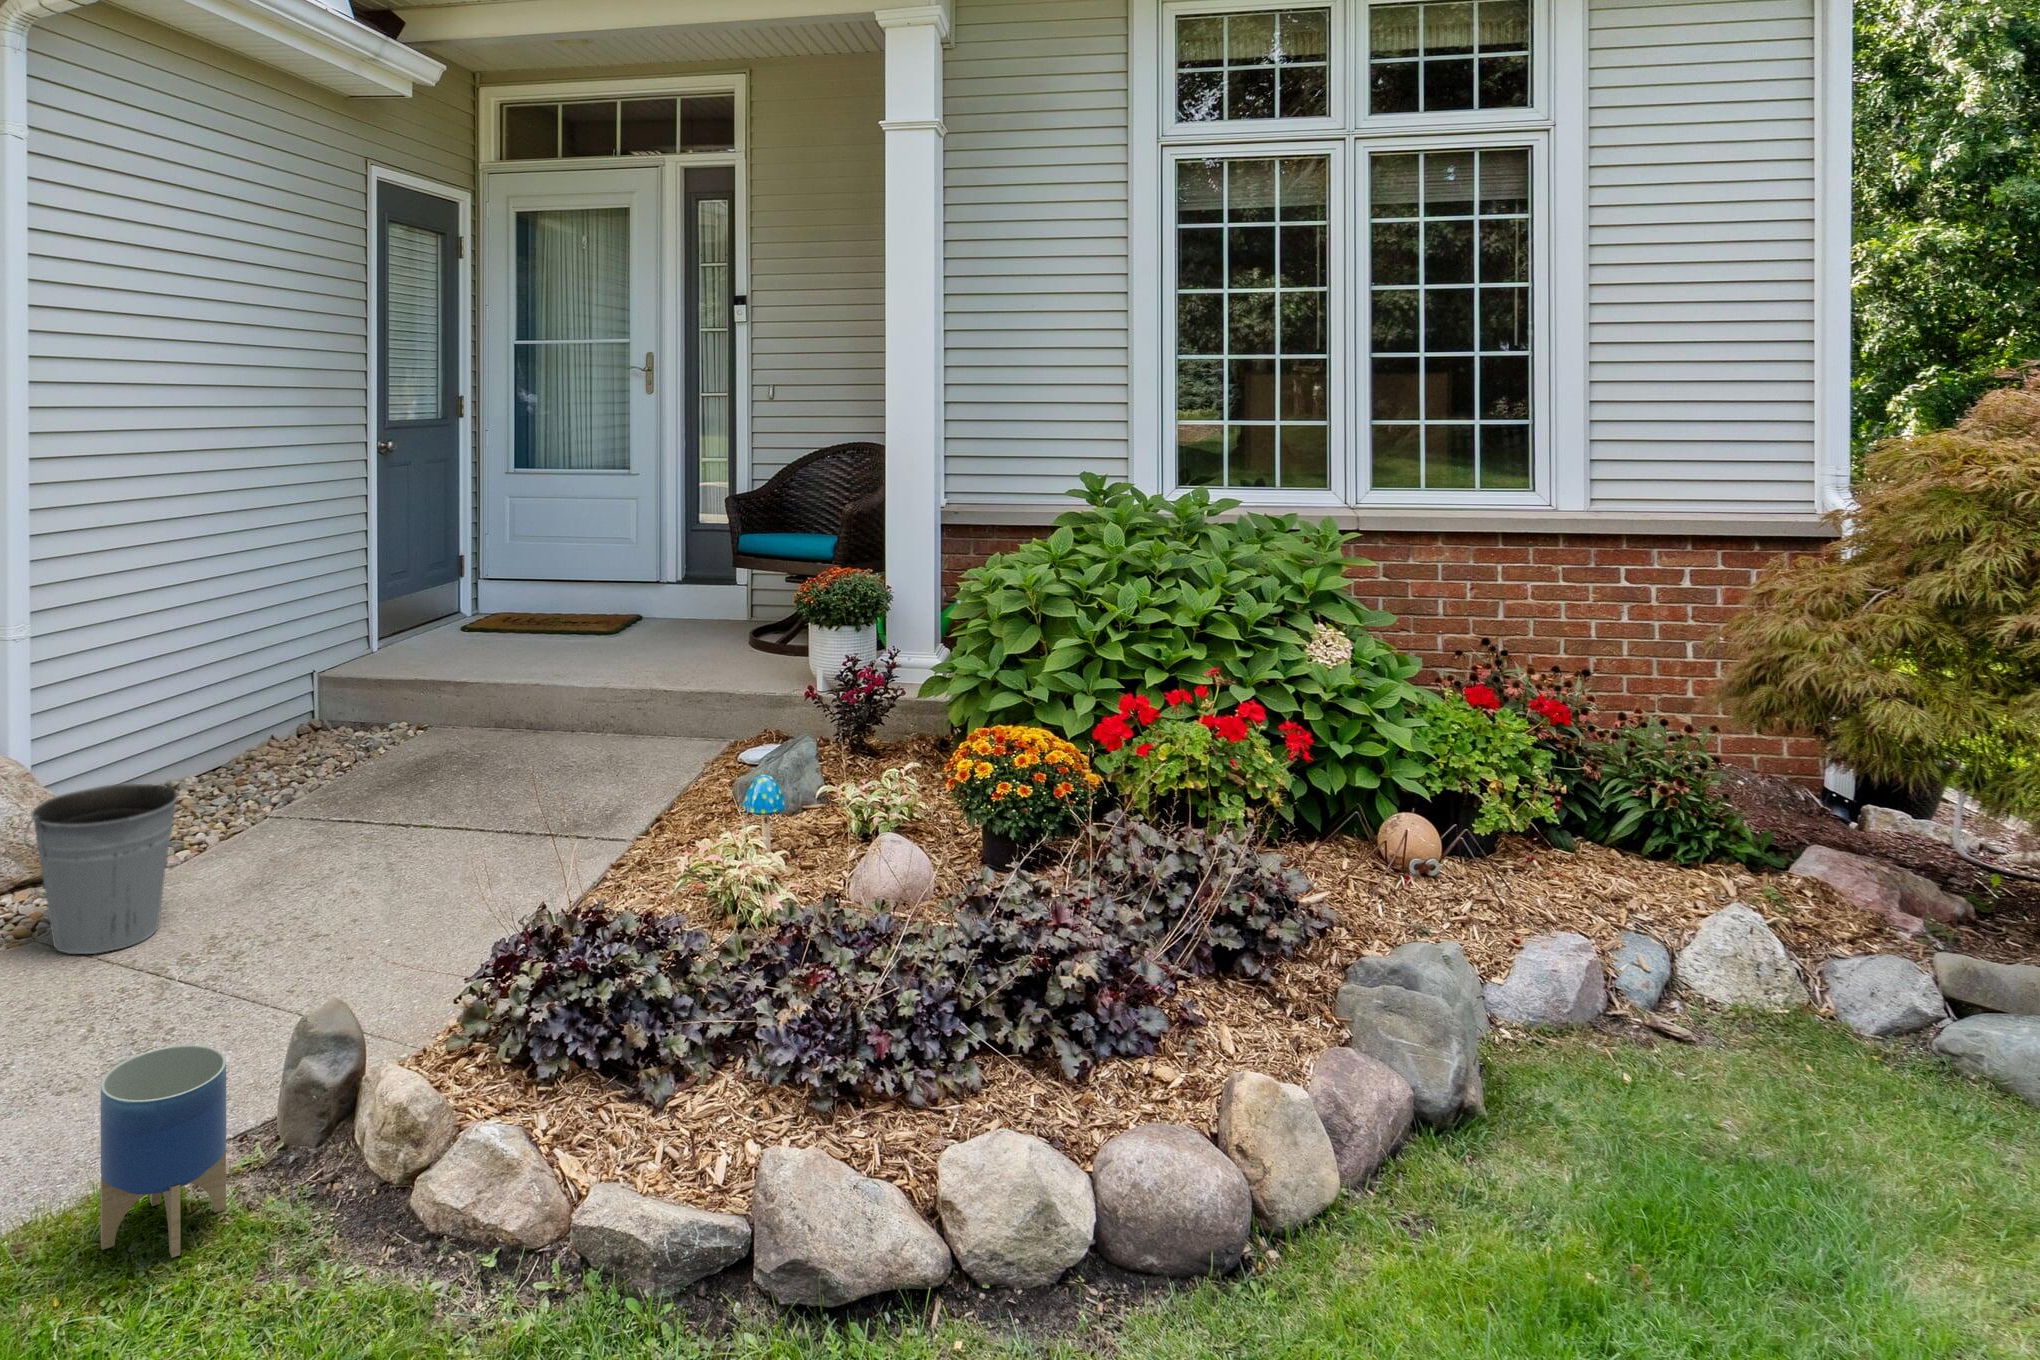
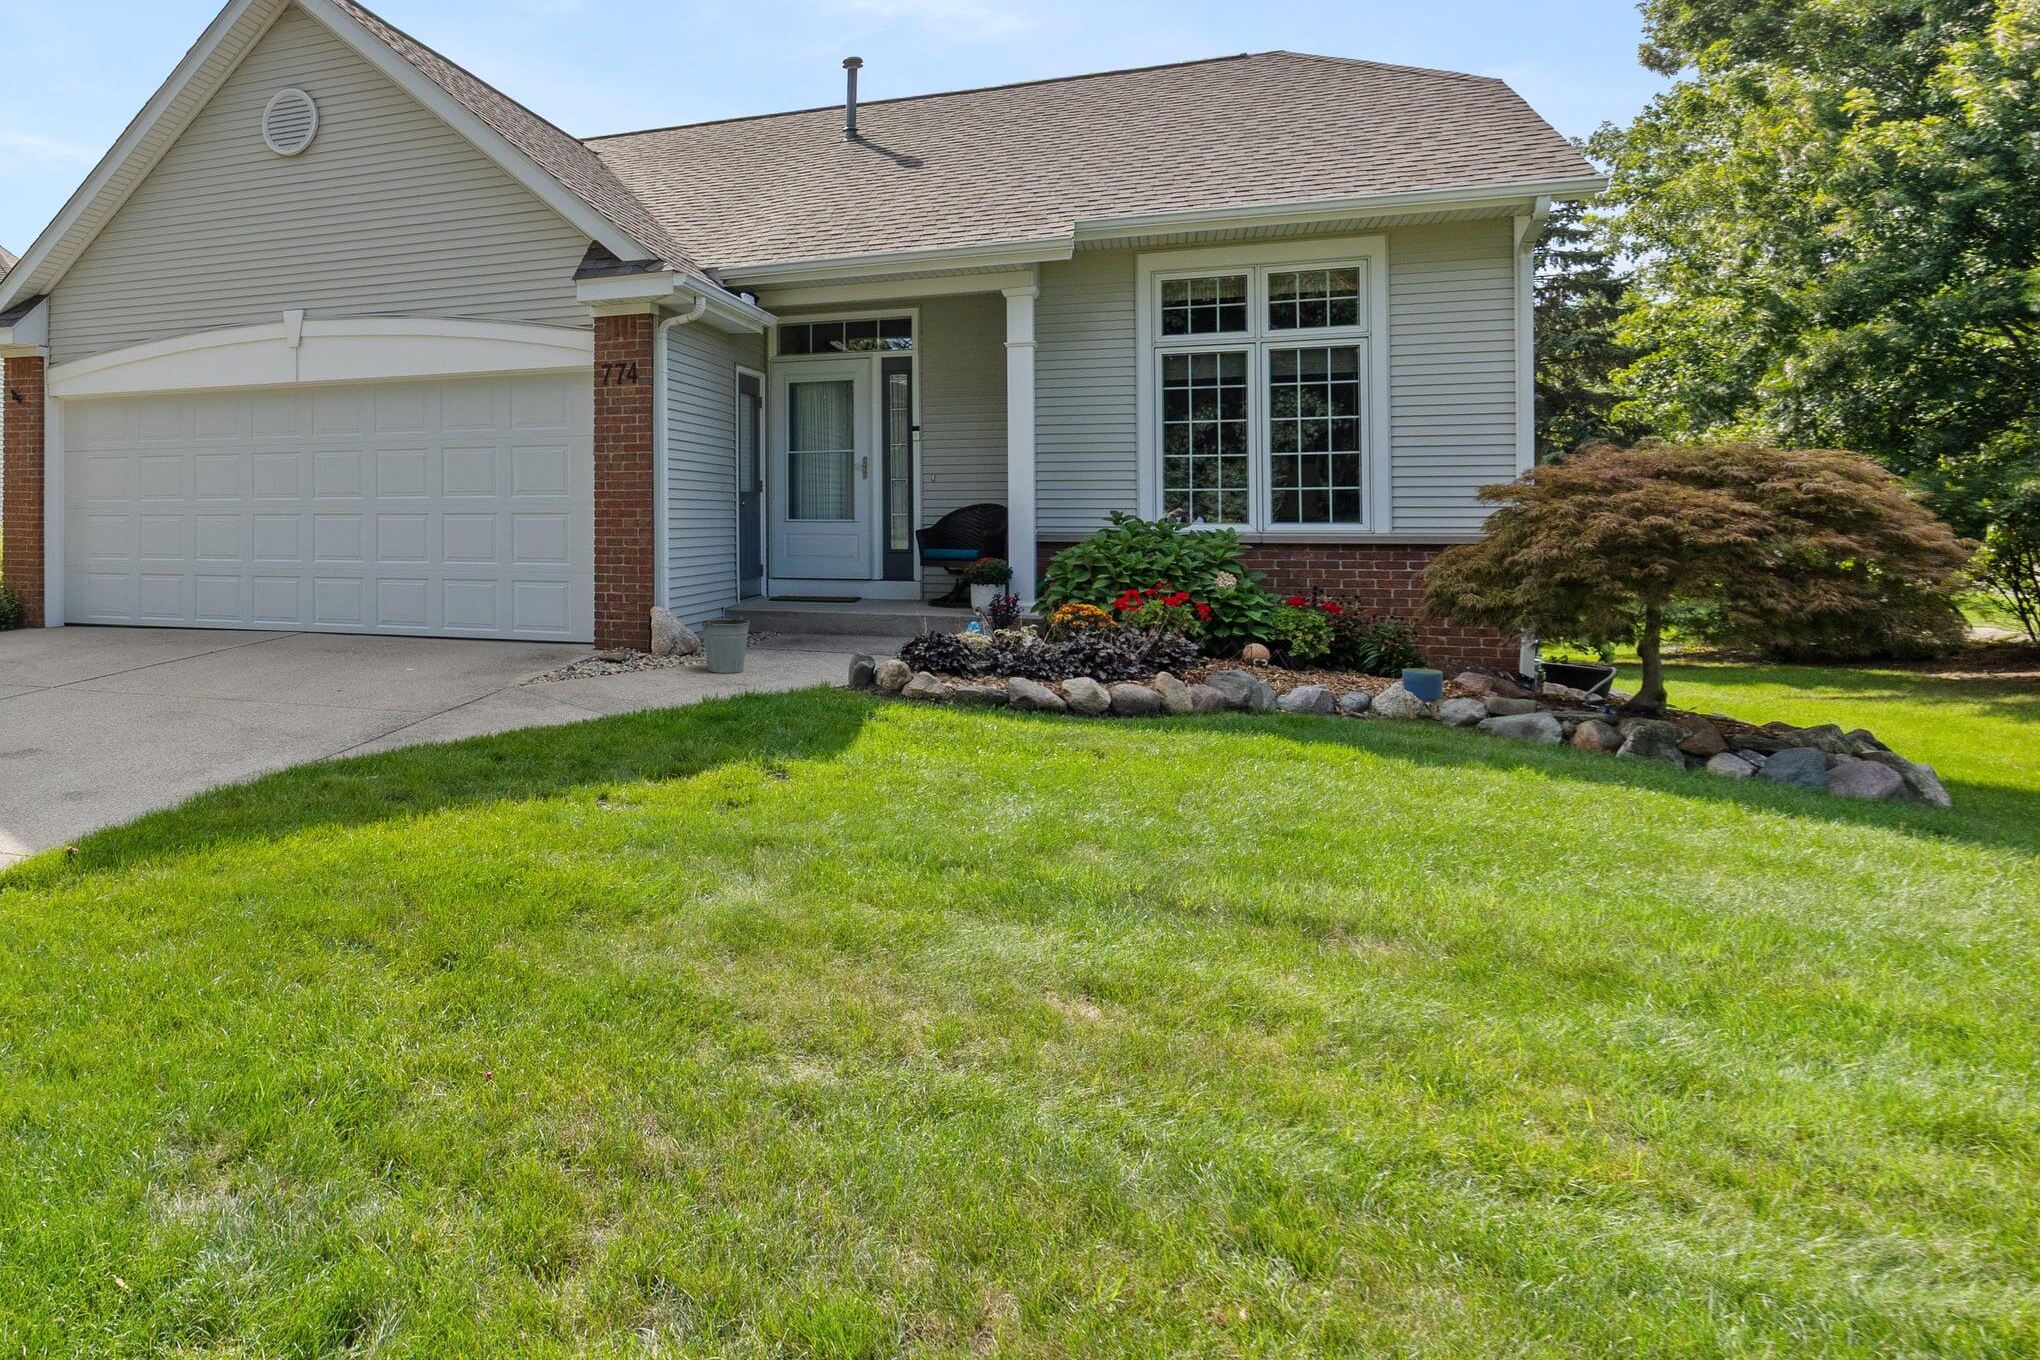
planter: present [100,1045,226,1258] -> present [1402,668,1443,720]

